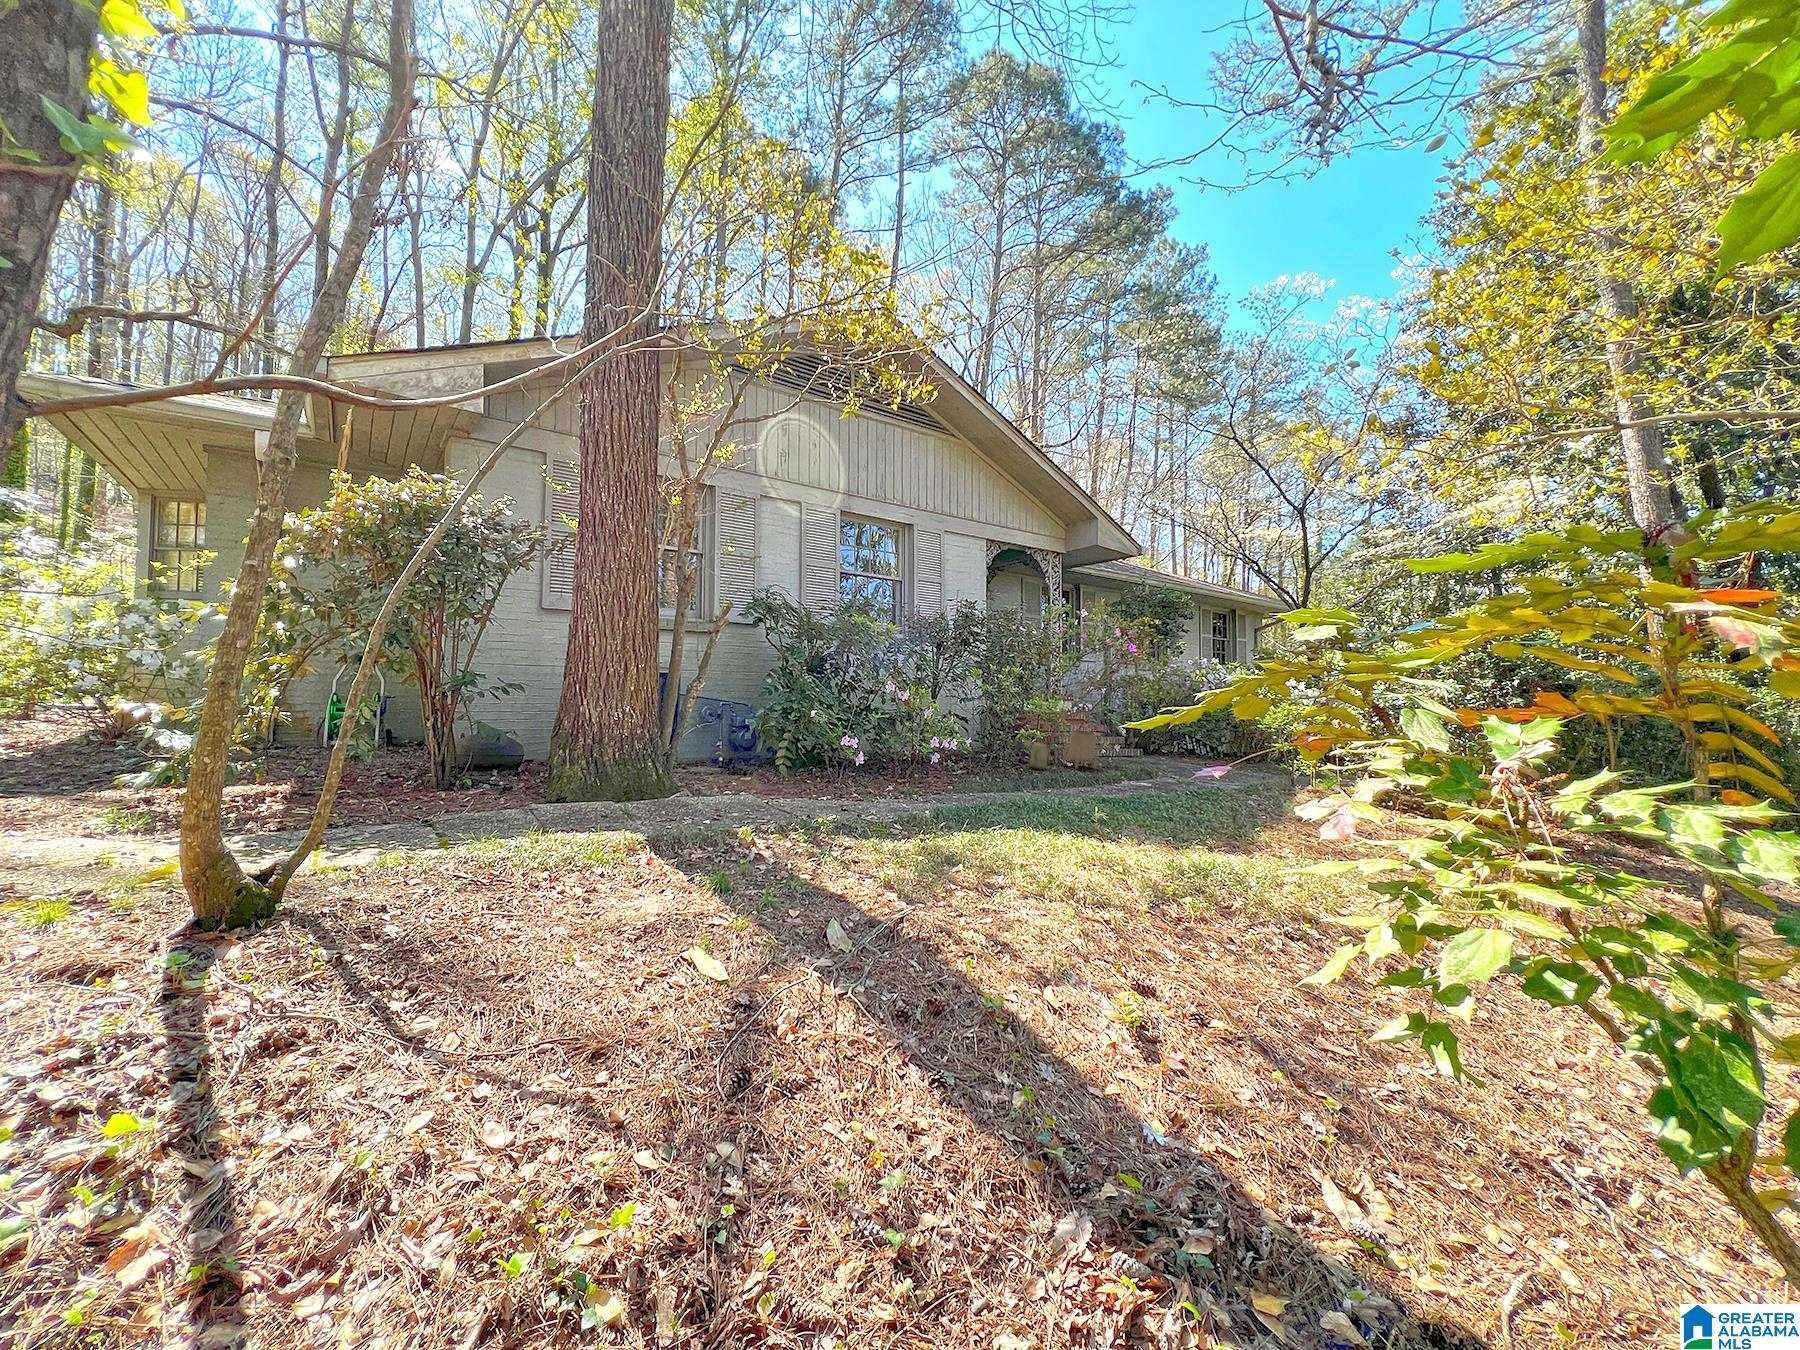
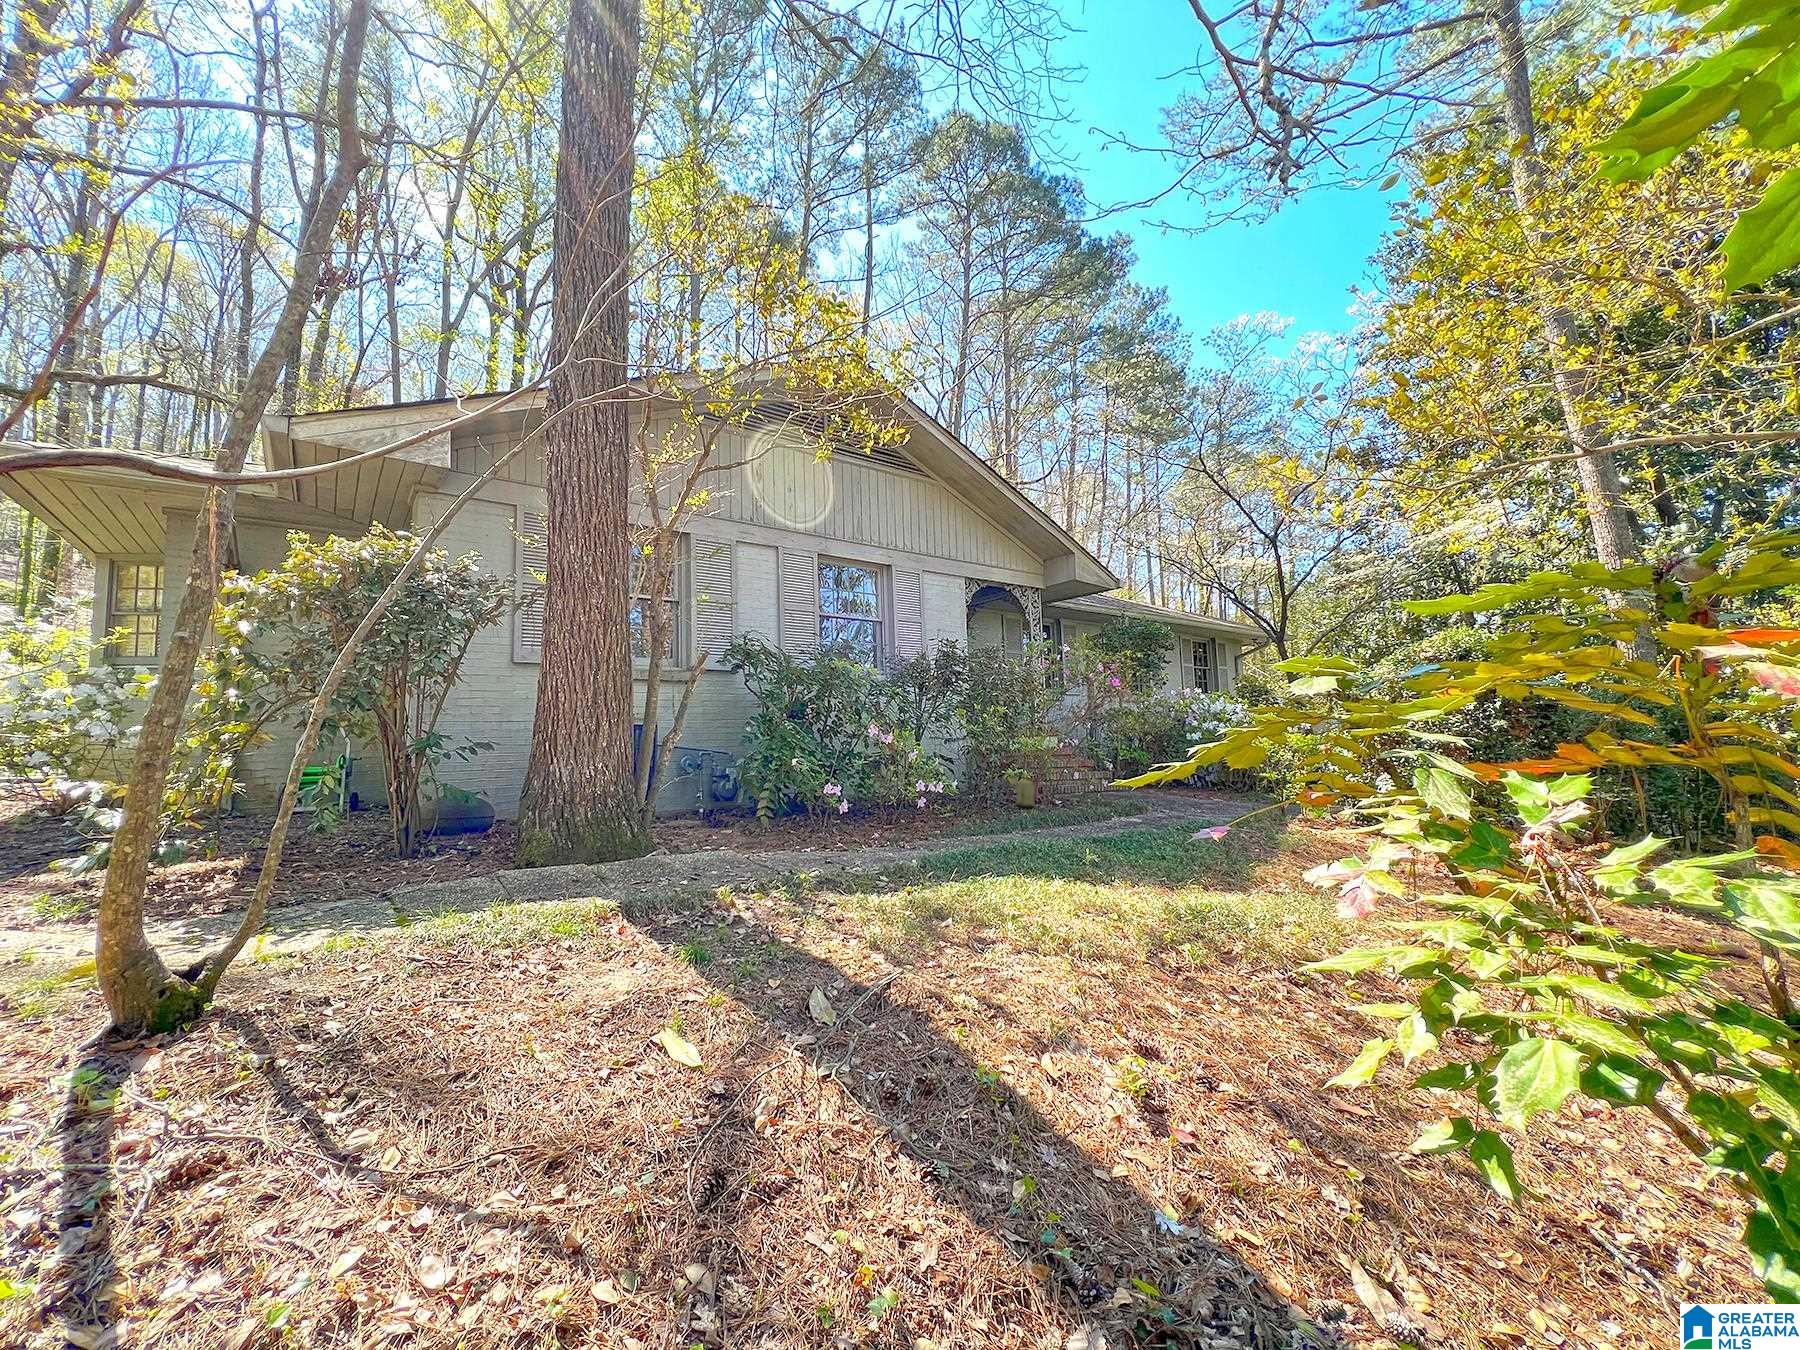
planter: present [1063,730,1098,768] -> none [1050,765,1085,806]

